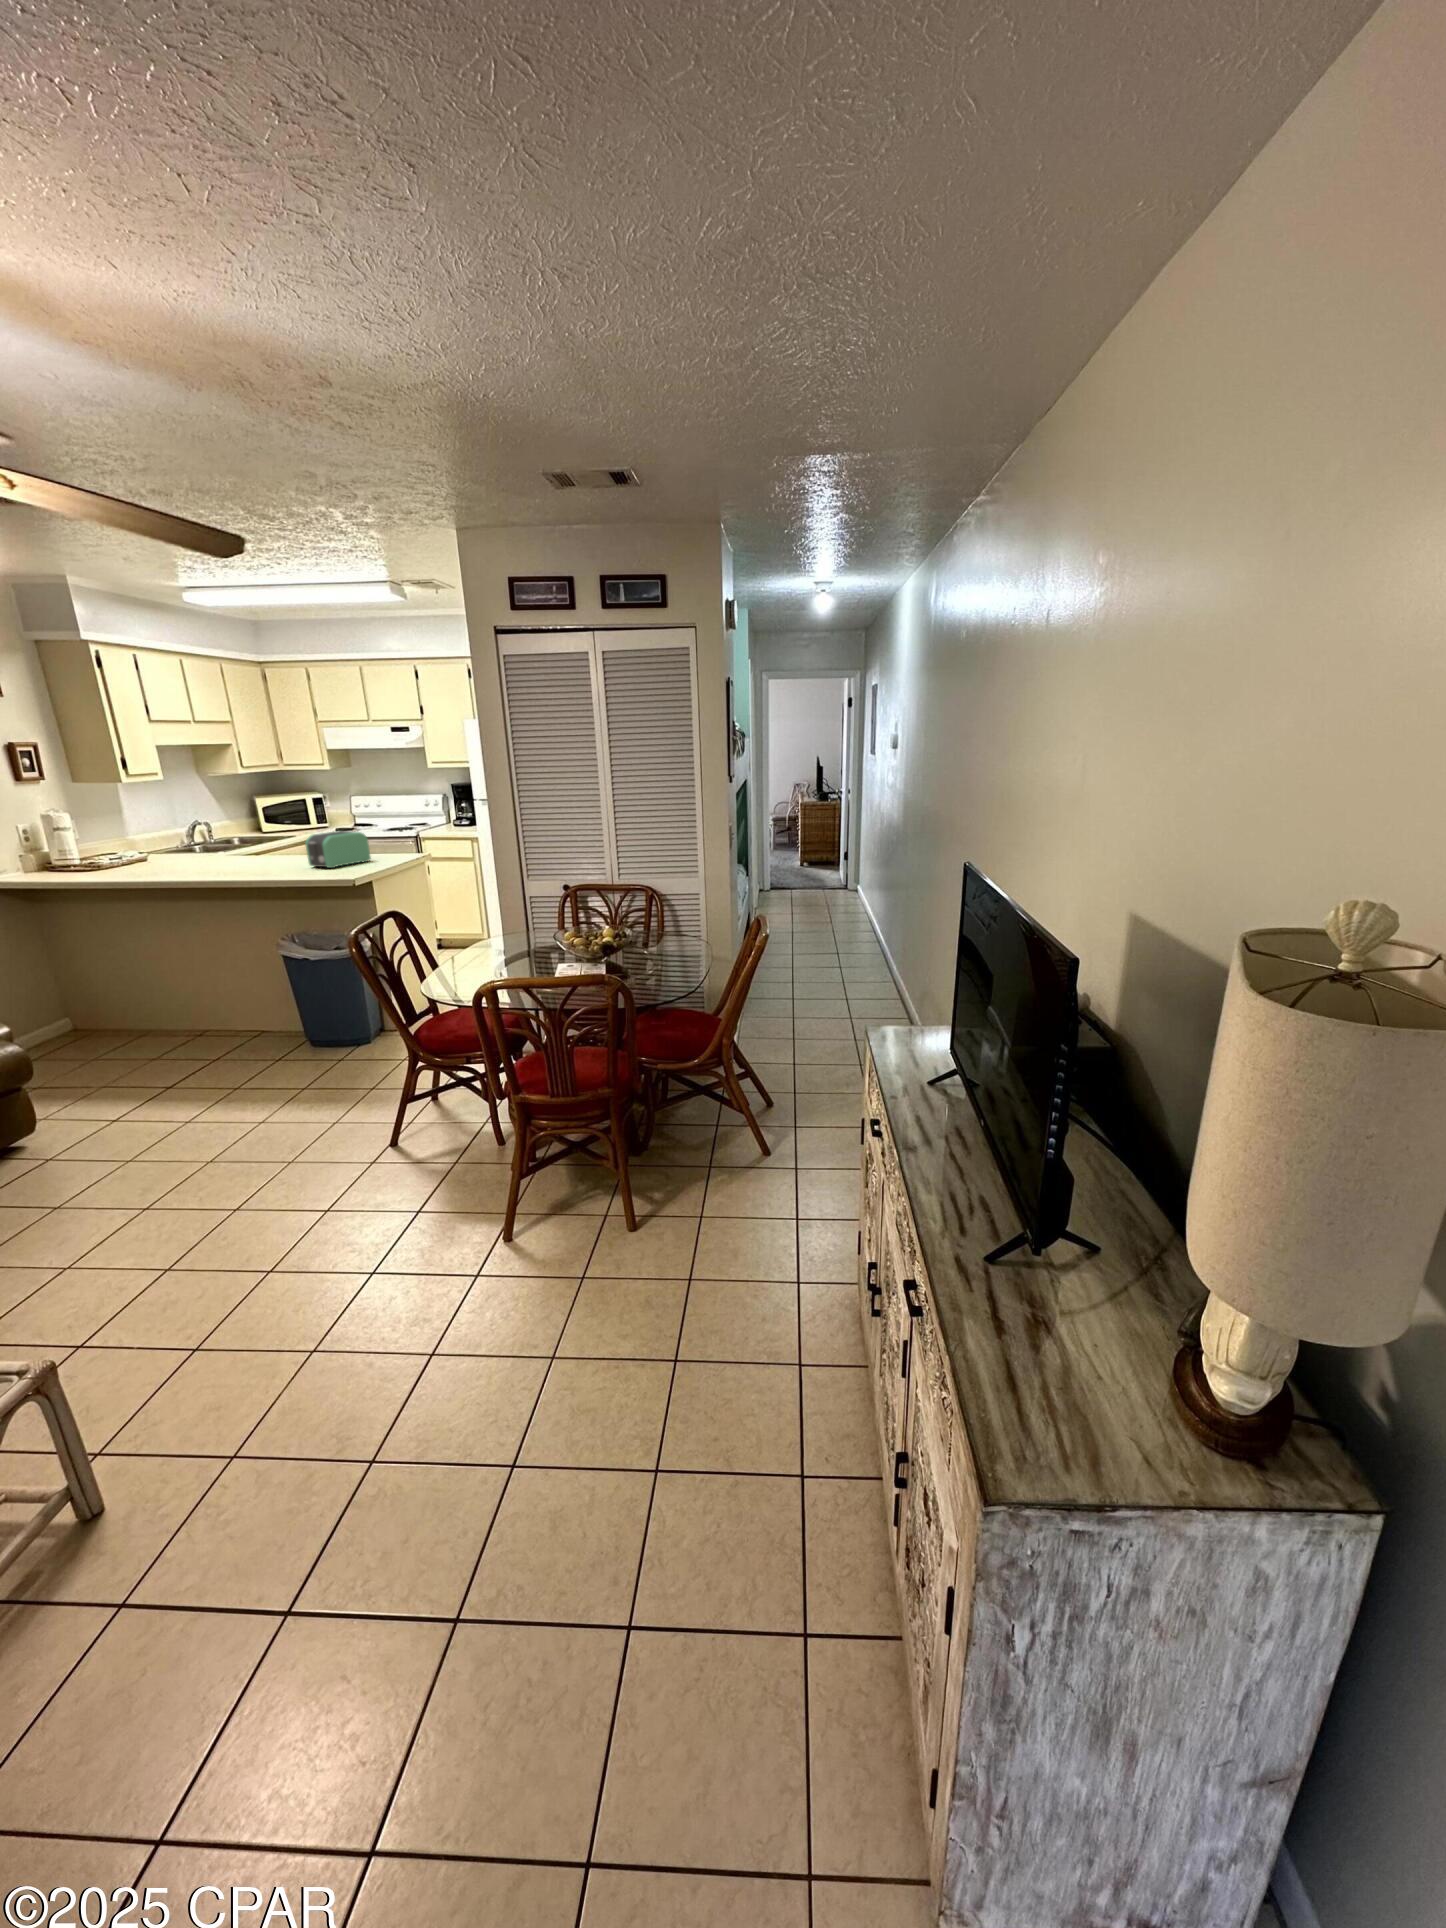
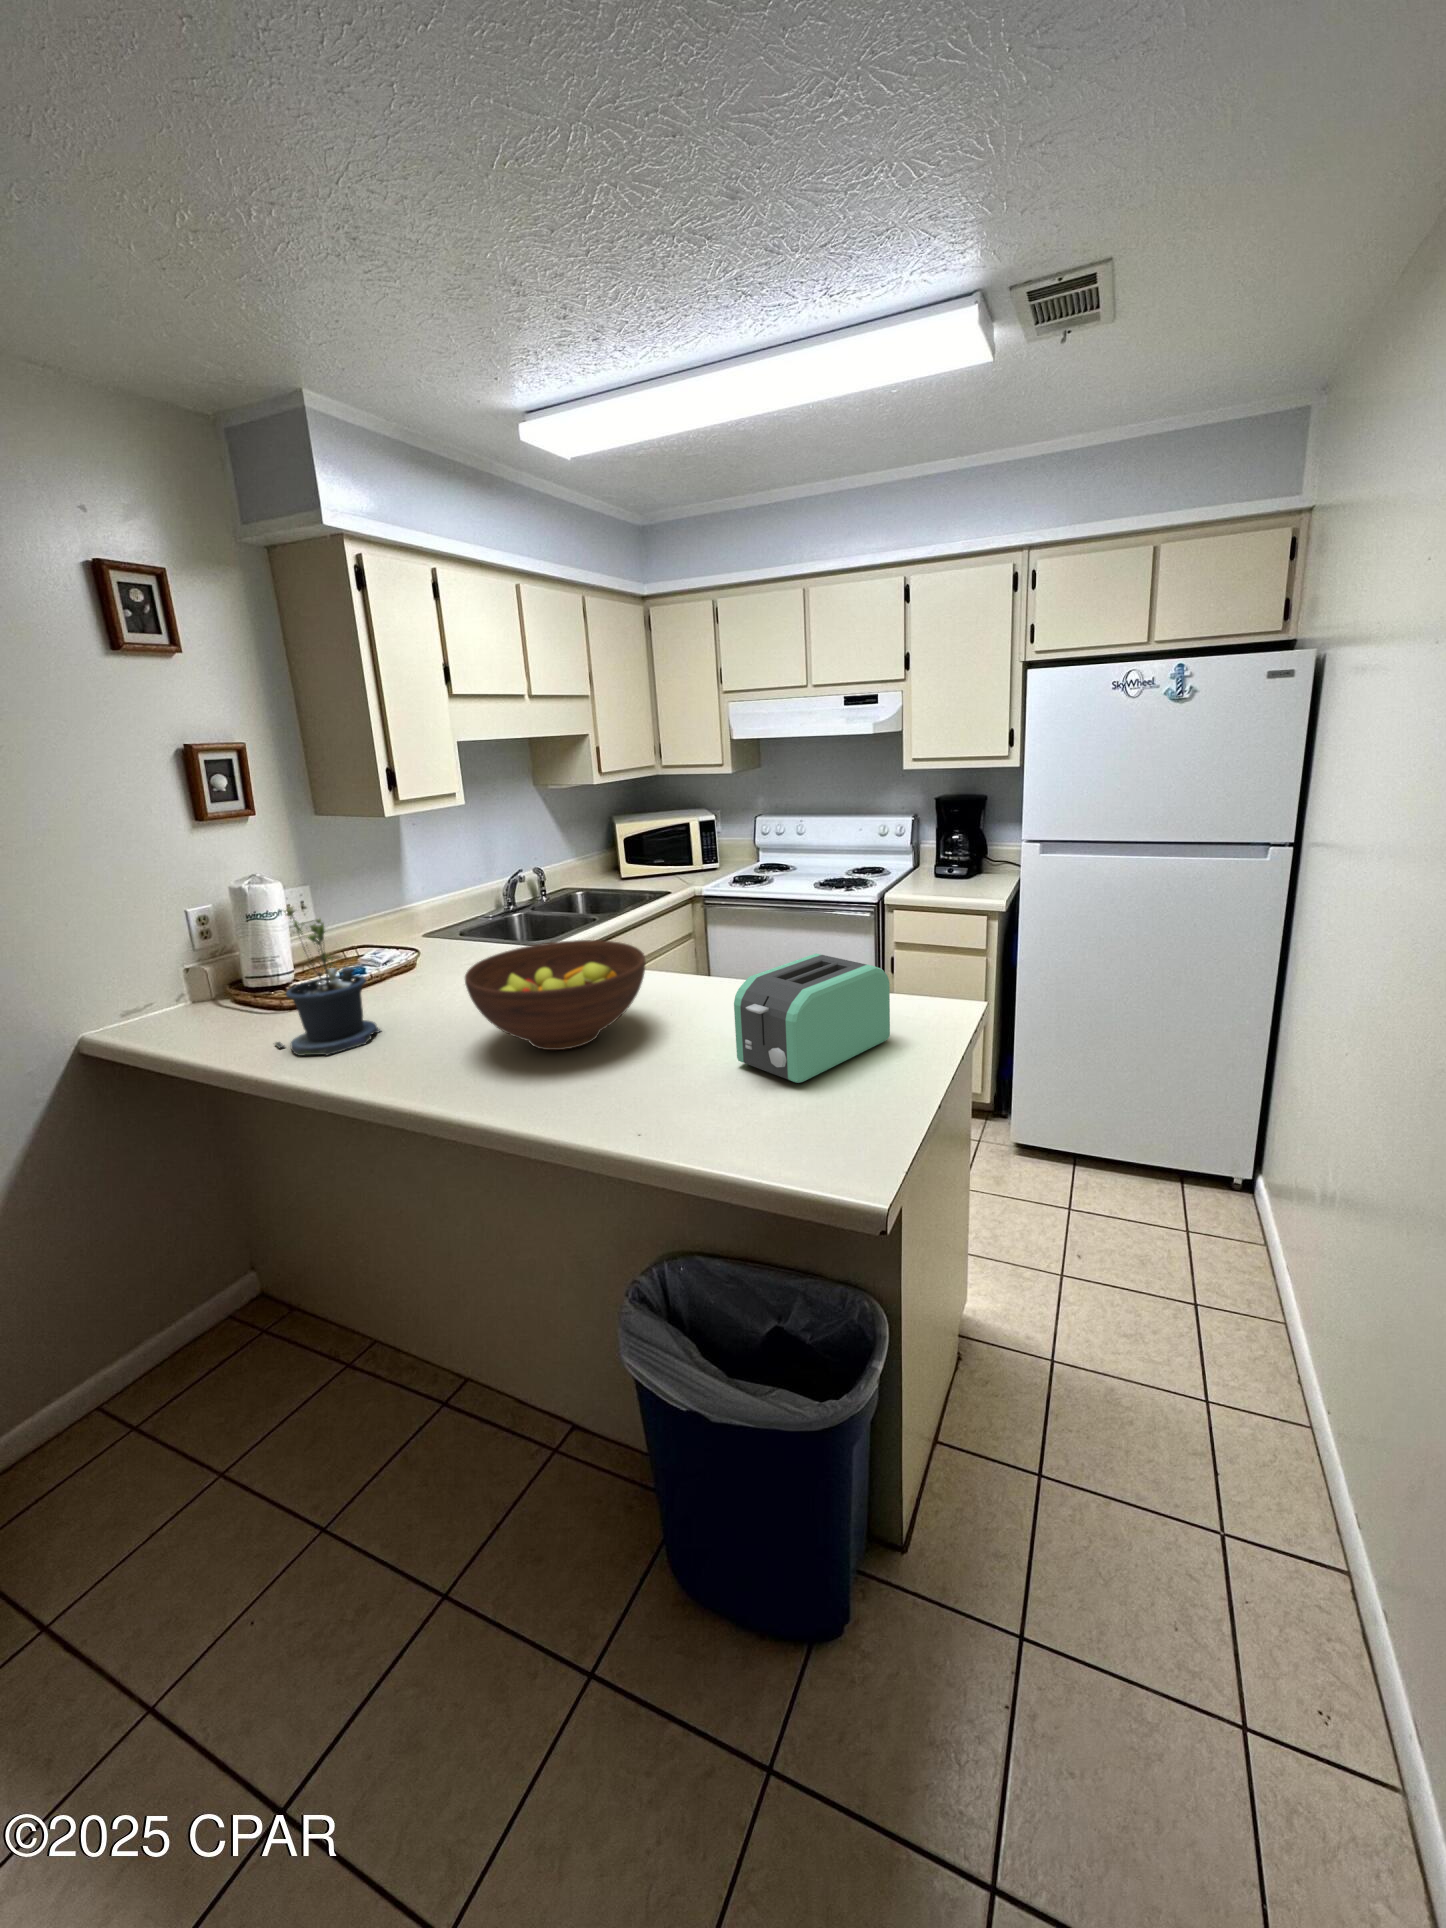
potted plant: none [95,813,148,876] -> present [275,907,380,1056]
fruit bowl: none [191,832,271,869] -> present [465,940,646,1050]

